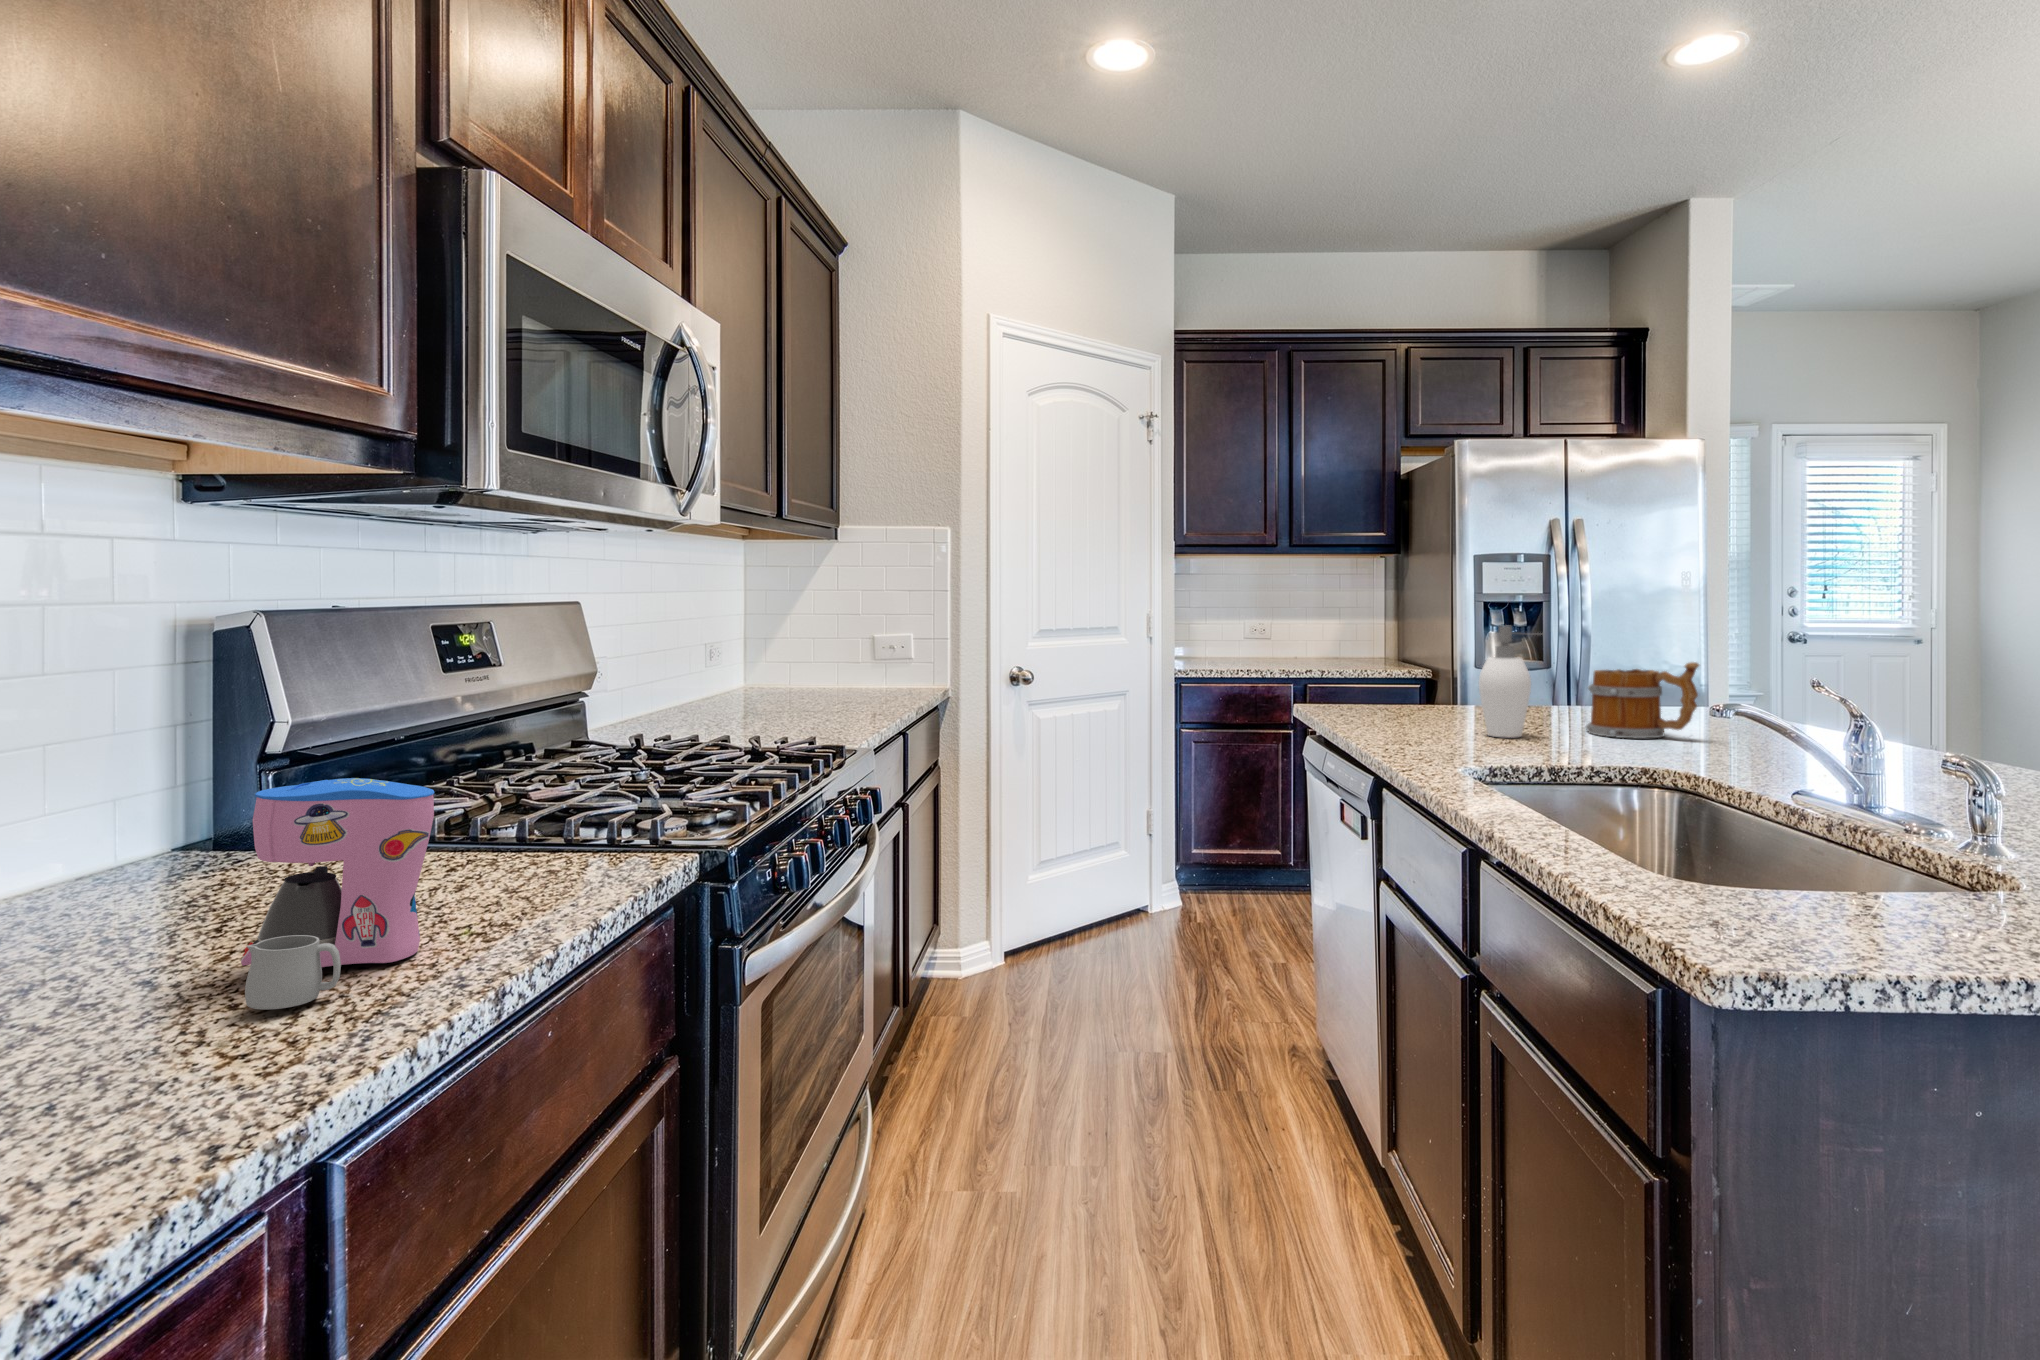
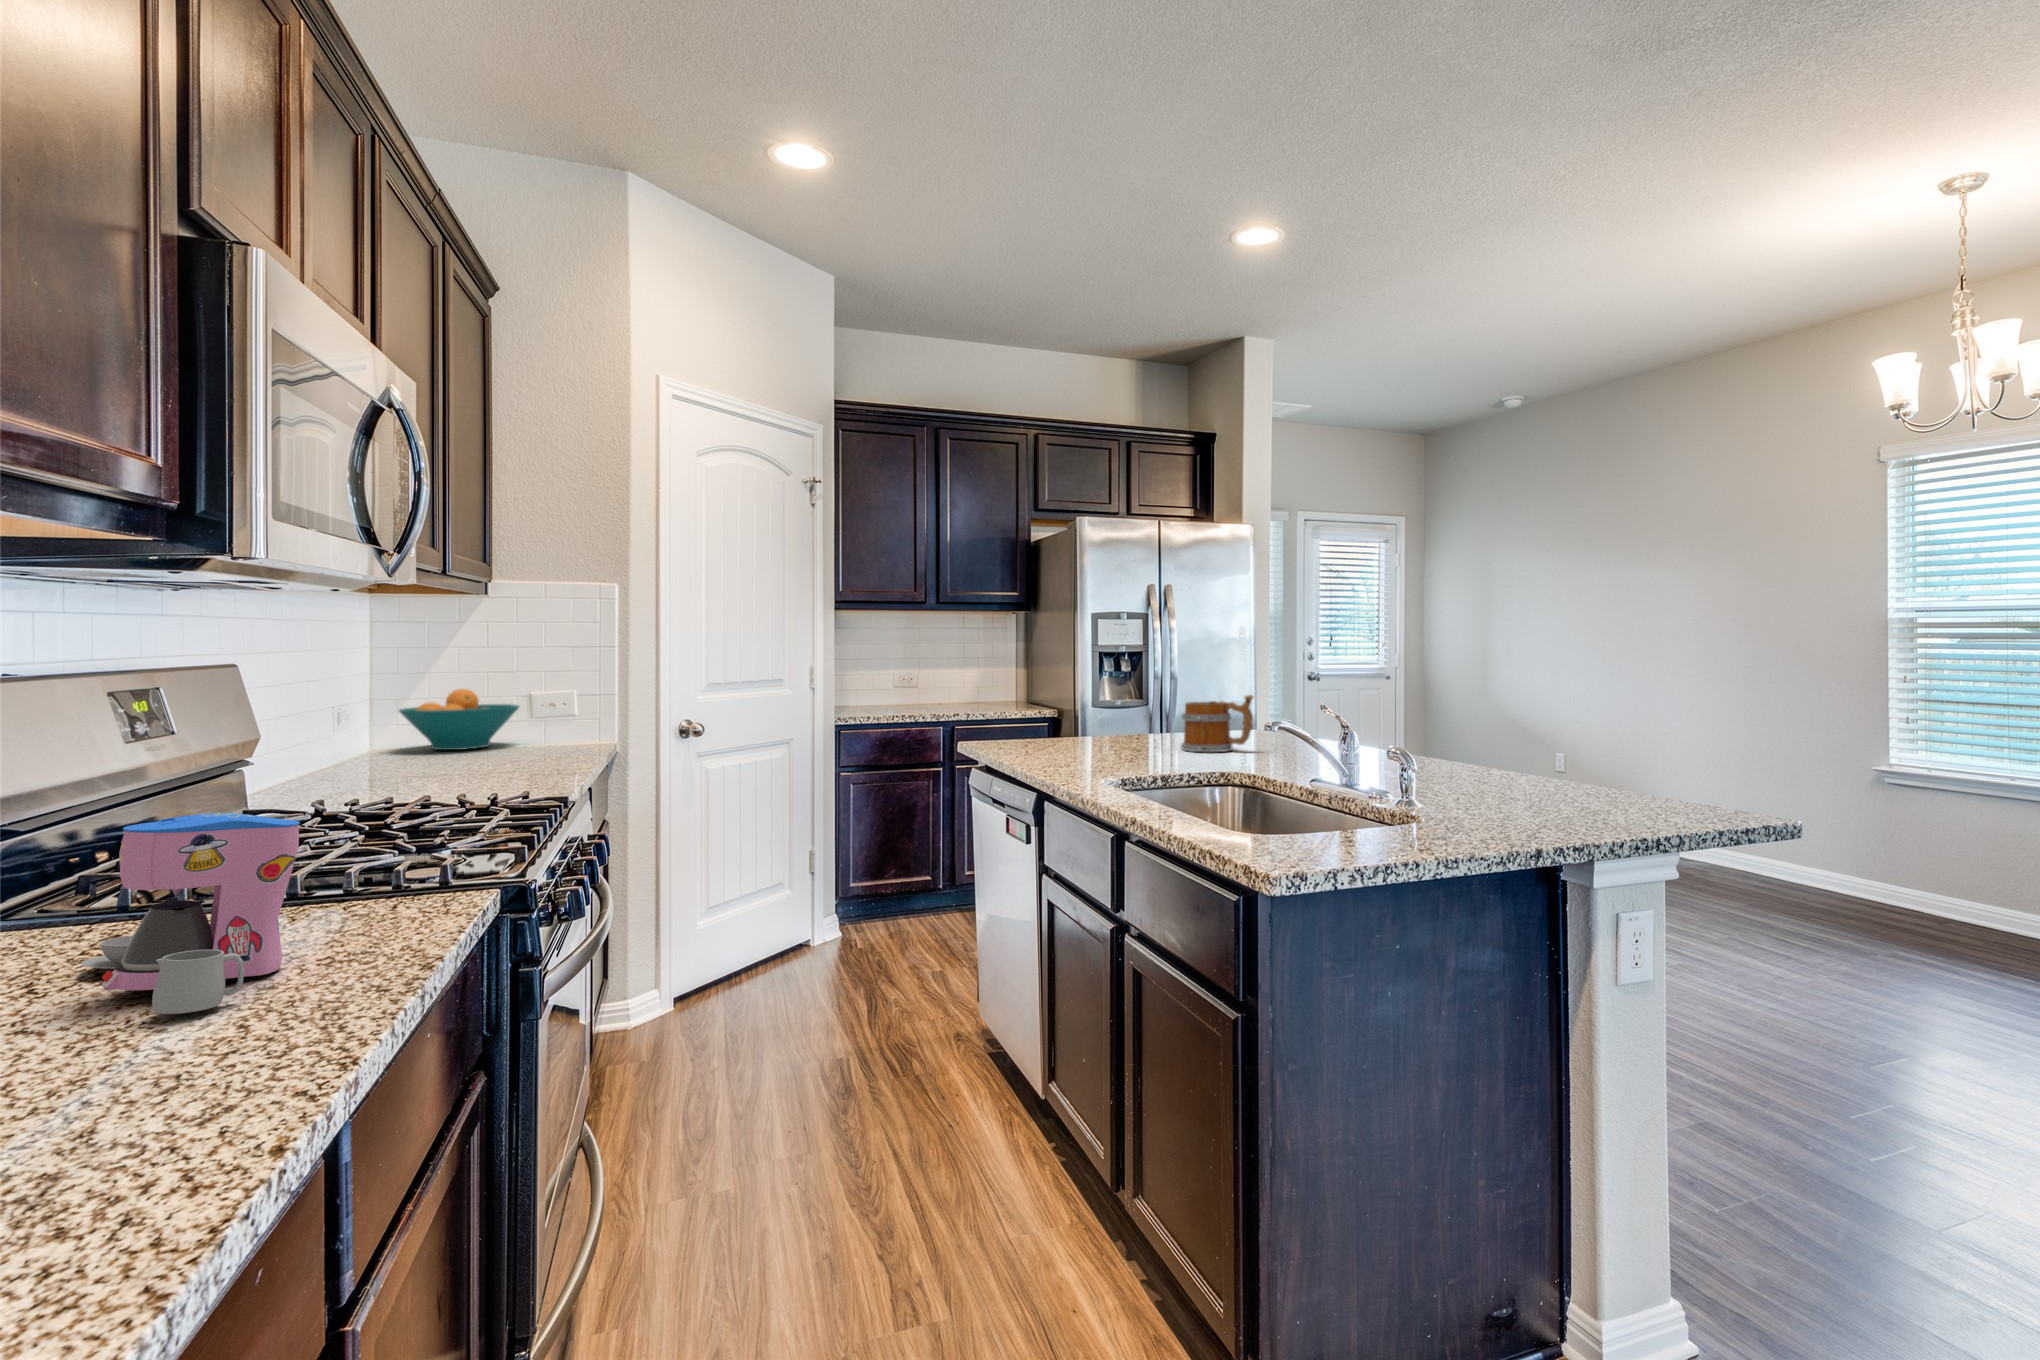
soap dispenser: present [1479,625,1534,738] -> none [1106,669,1152,756]
fruit bowl: none [754,637,857,696] -> present [399,689,519,750]

